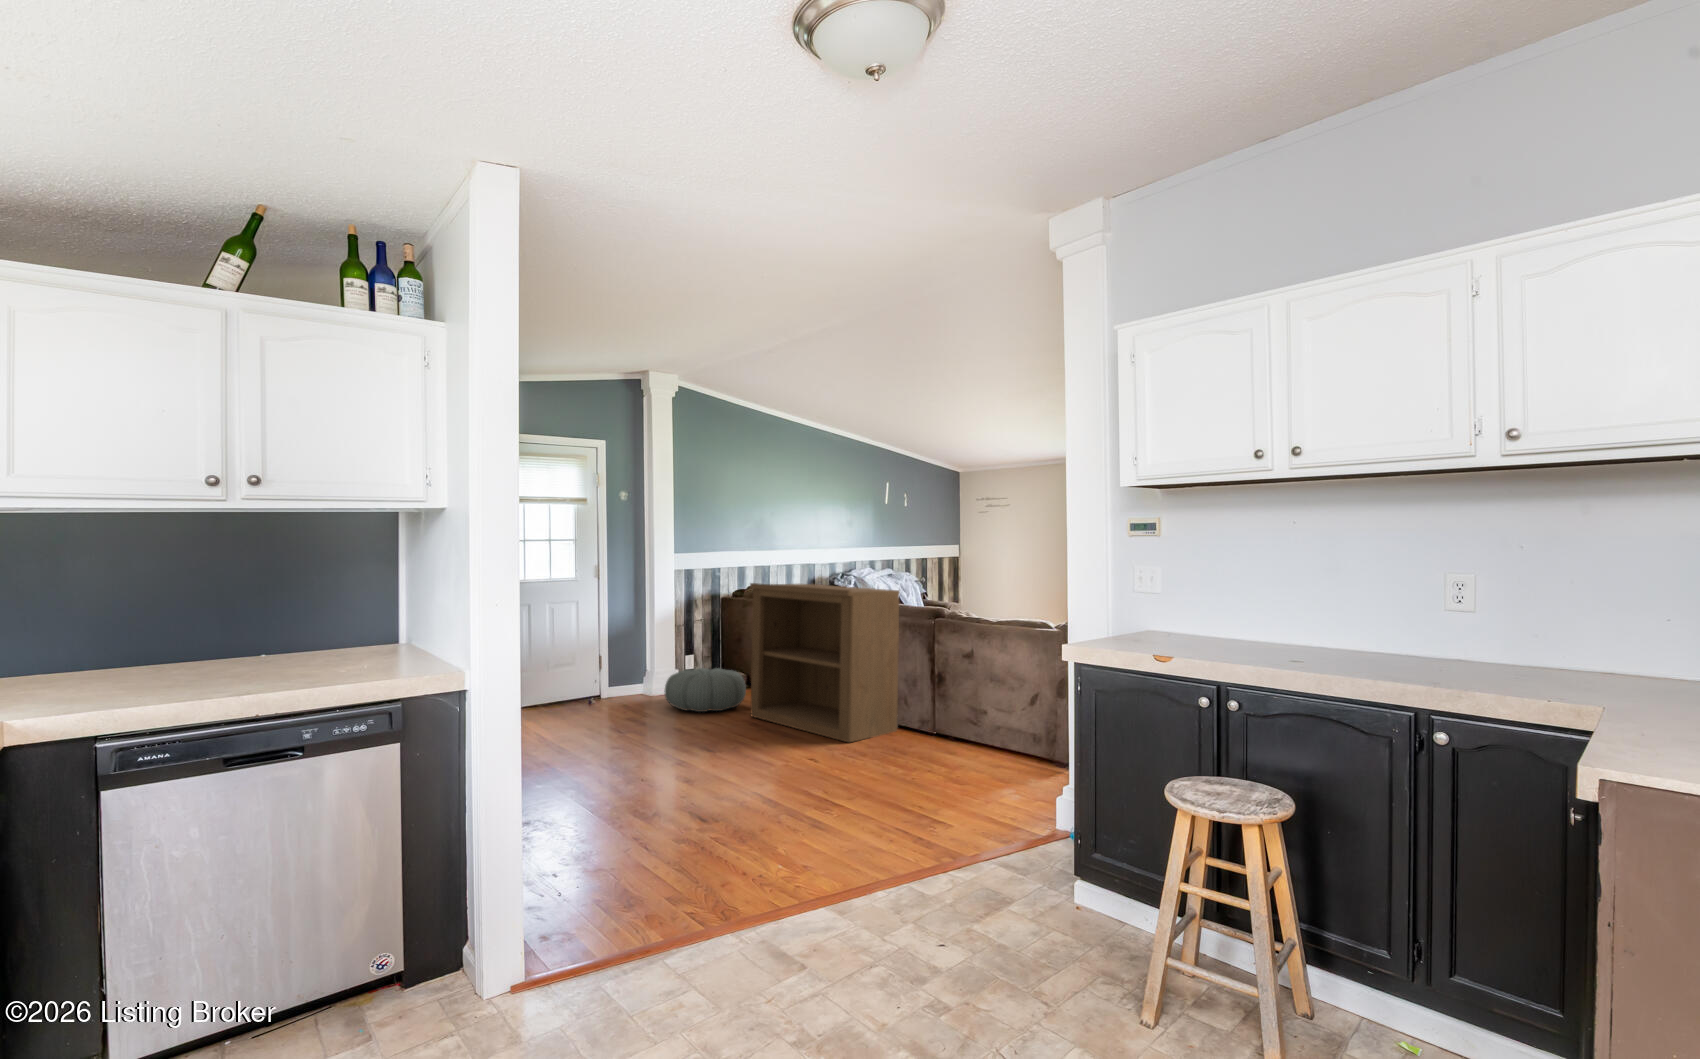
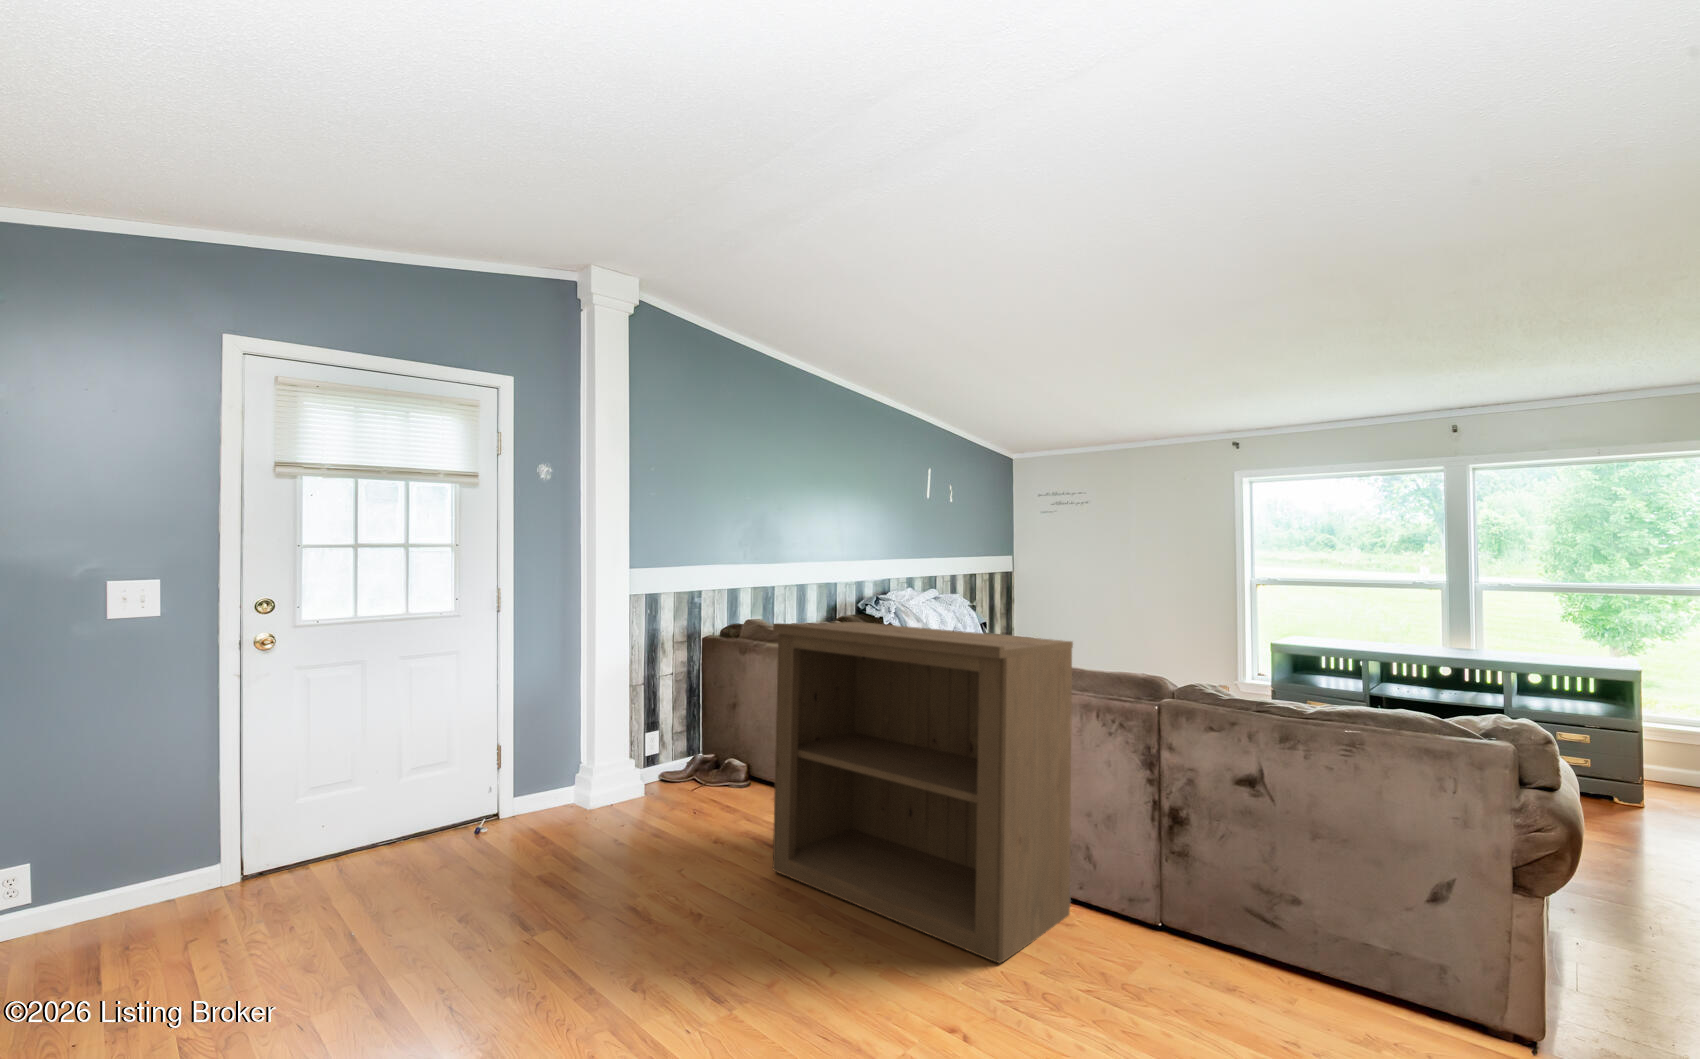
pouf: present [664,668,746,712] -> none [611,767,757,858]

